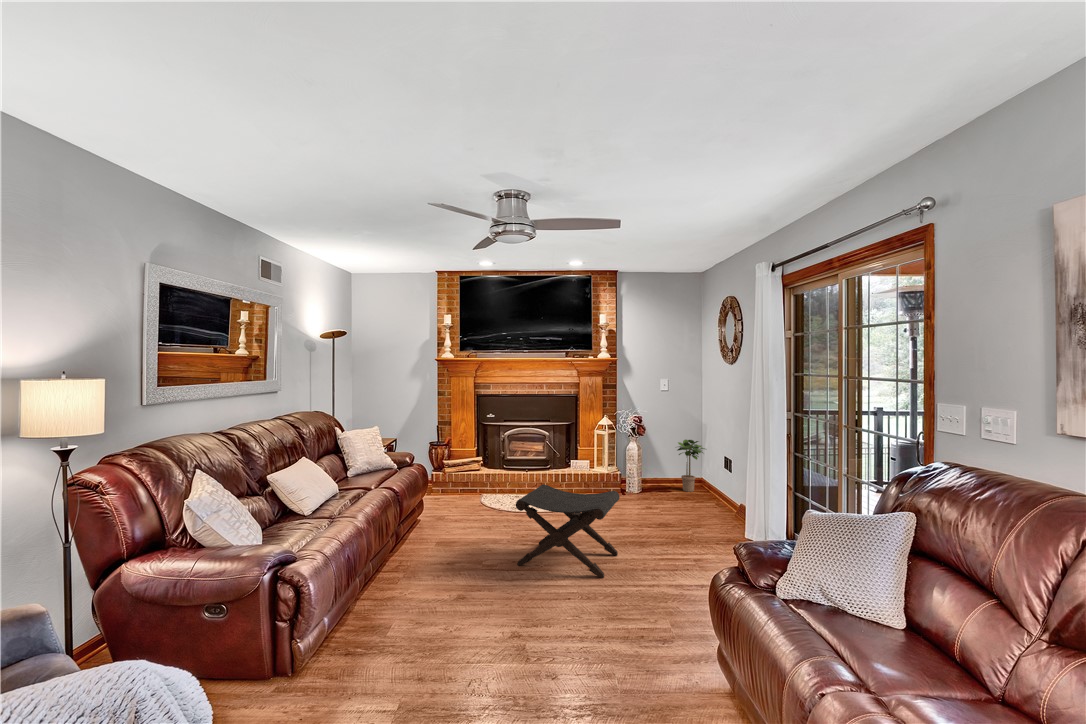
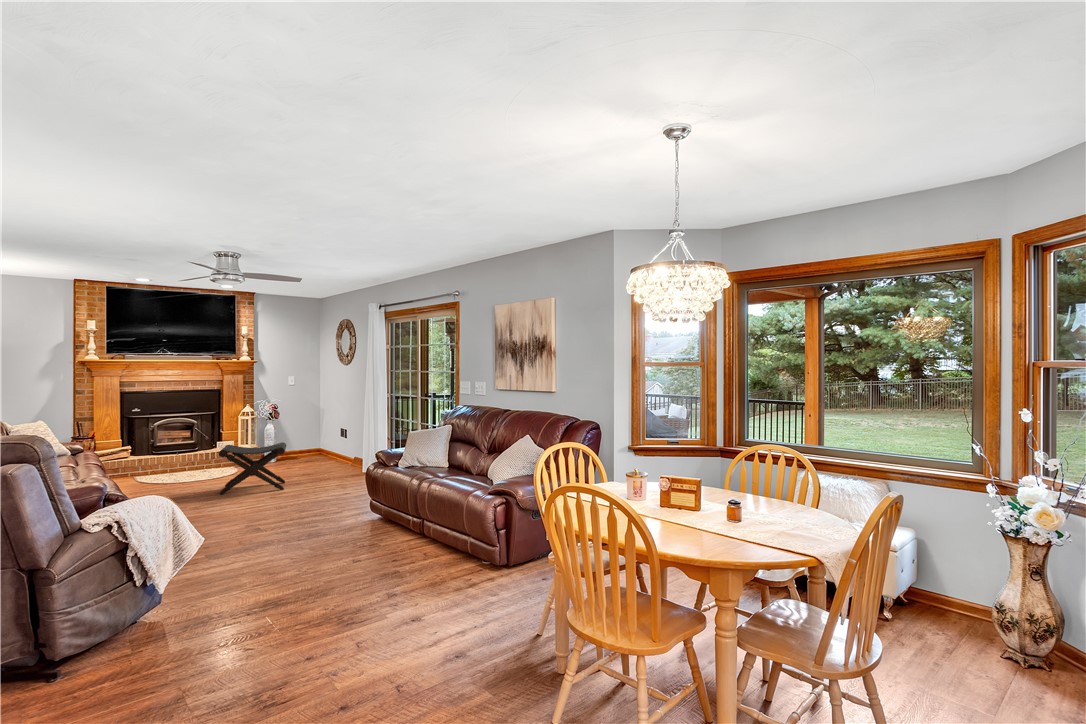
potted plant: present [677,440,705,492] -> none [302,419,327,457]

